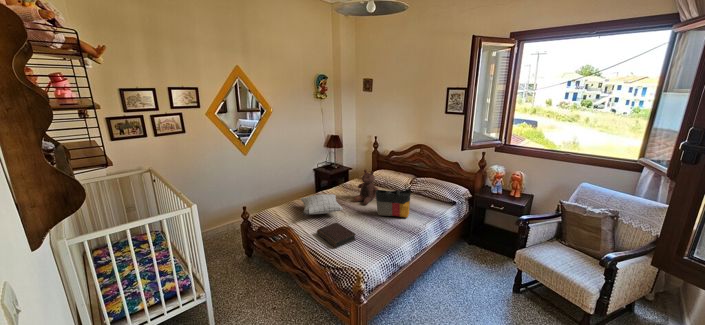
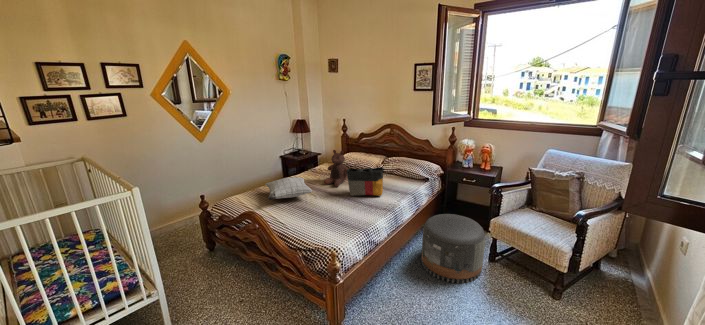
book: present [317,222,356,248] -> none [285,205,328,230]
pouf: none [444,240,509,312] -> present [421,214,485,283]

